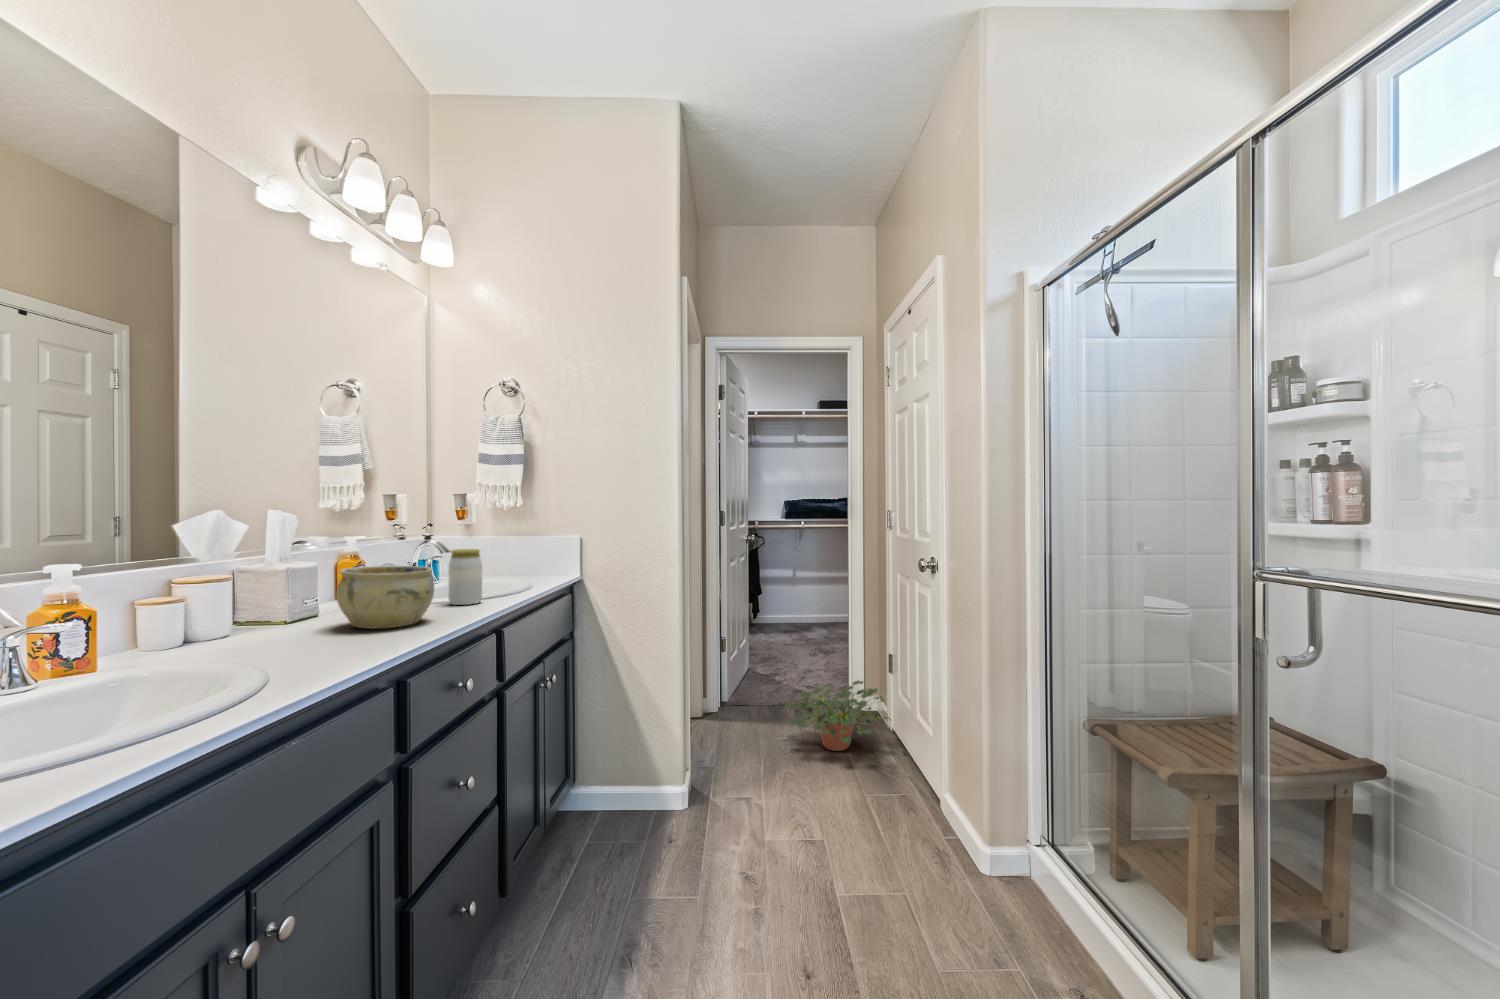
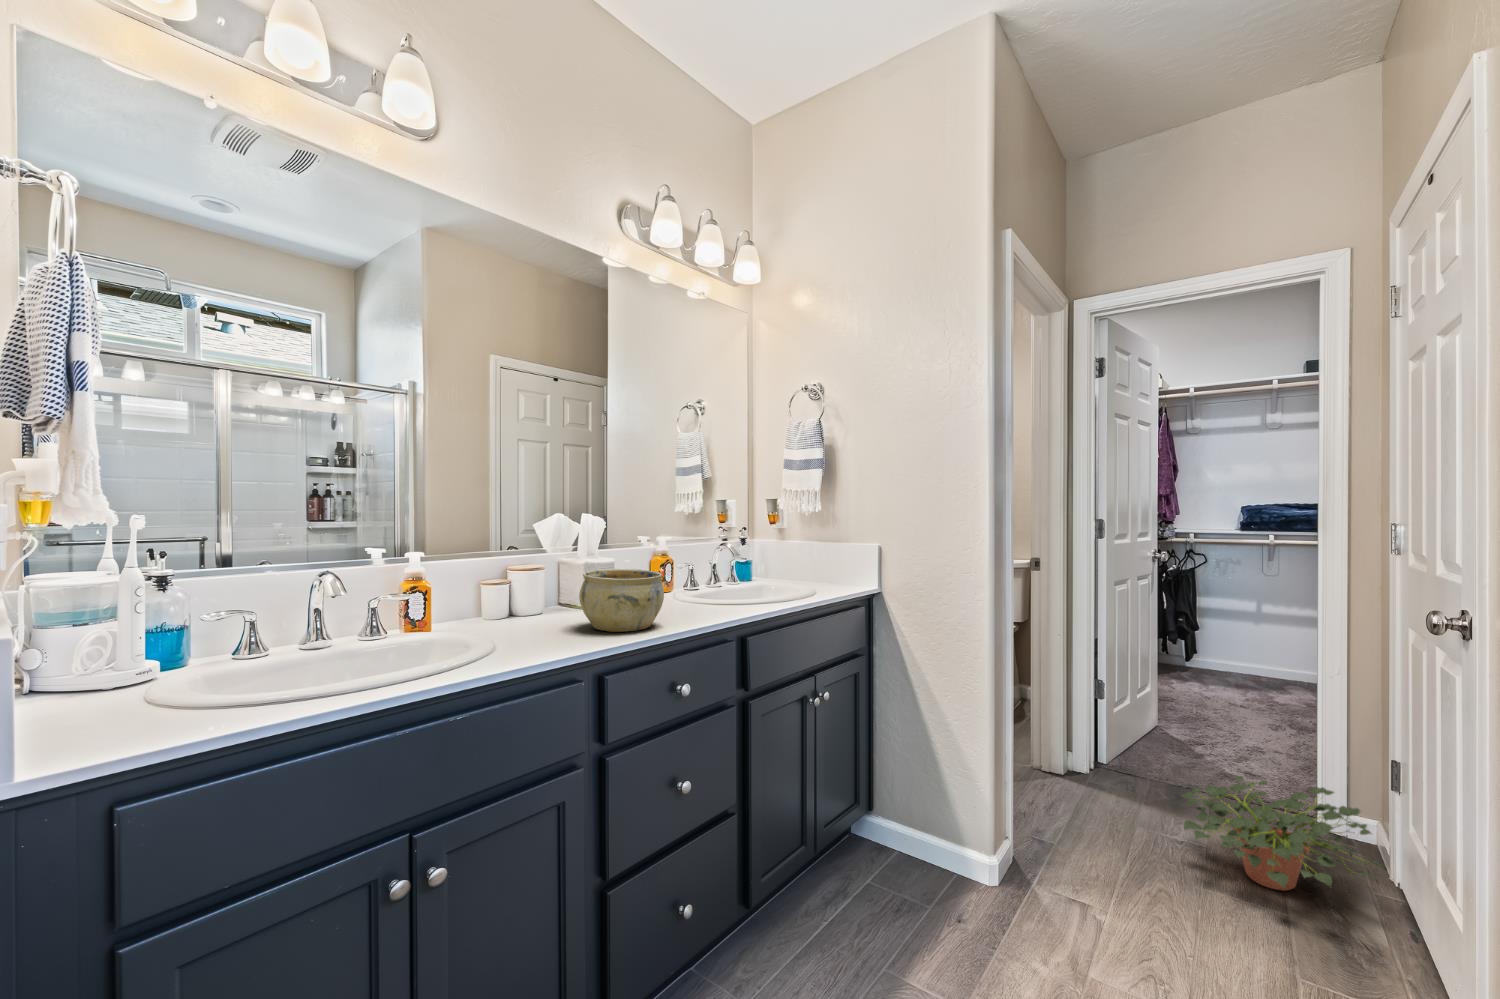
jar: present [449,549,482,605] -> none [704,556,736,614]

